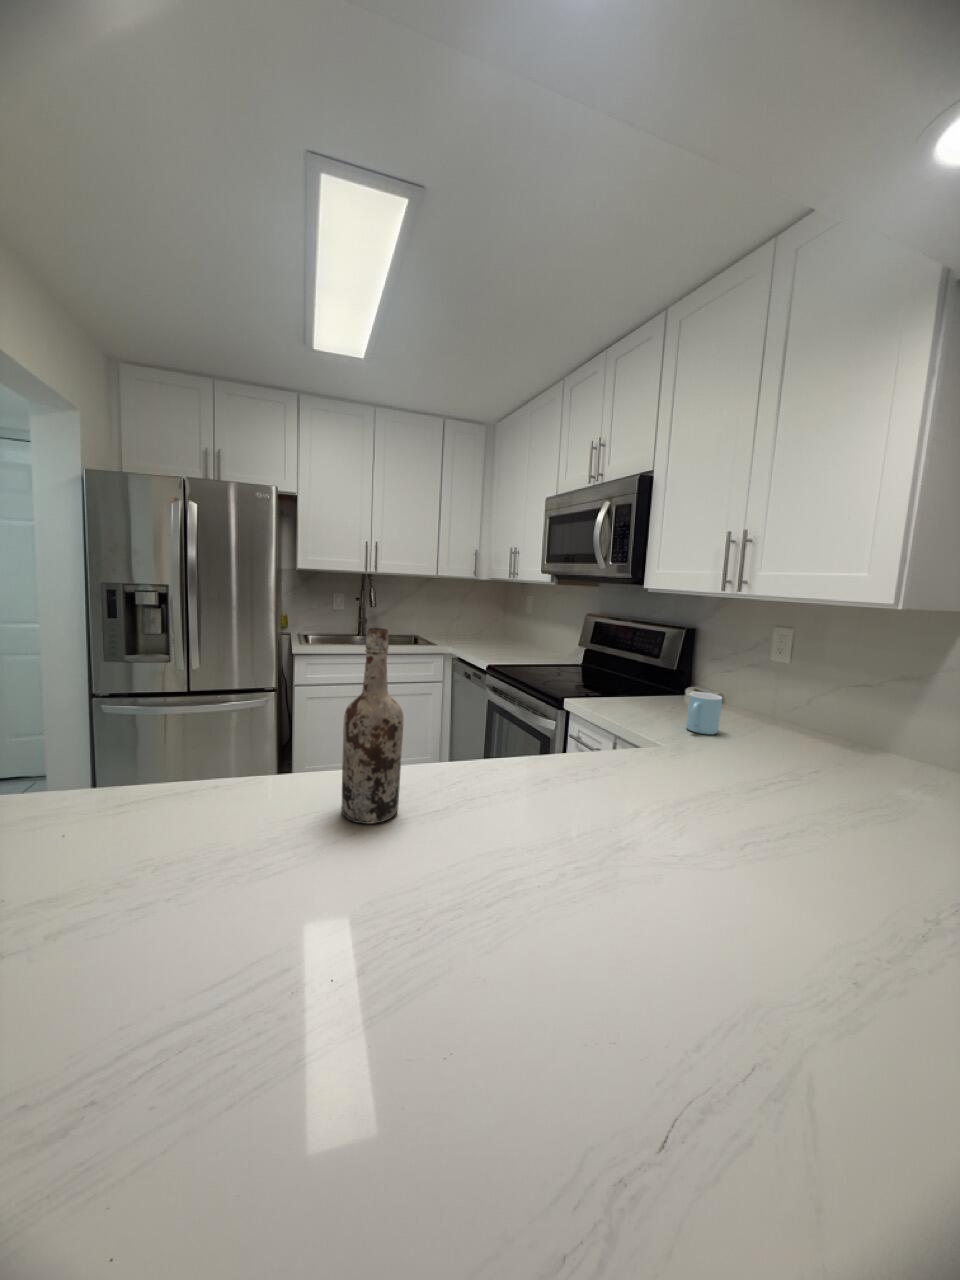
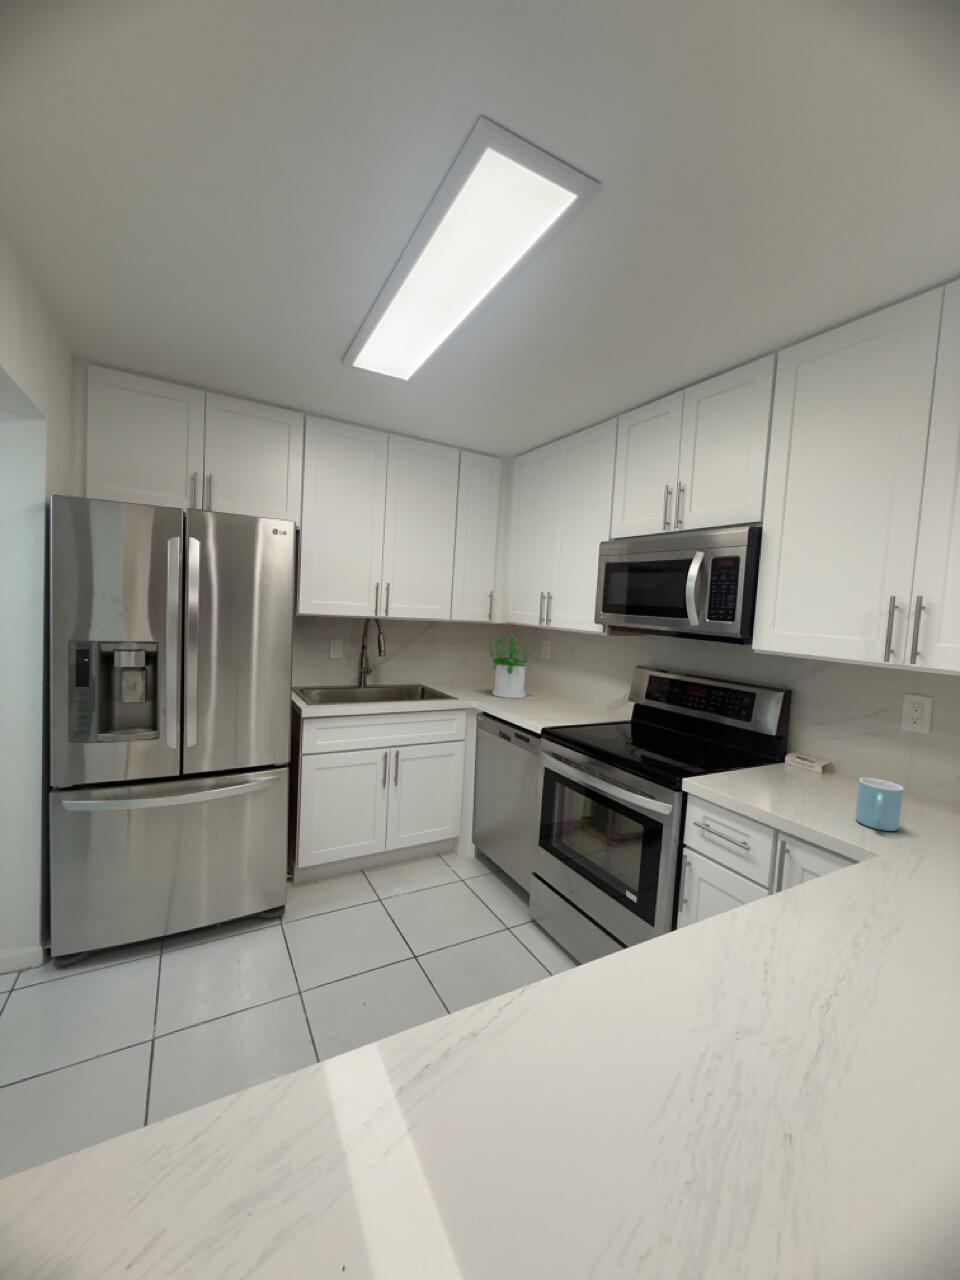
potted plant: none [467,589,512,647] -> present [490,635,531,698]
wine bottle: present [341,628,404,824] -> none [690,789,808,1128]

